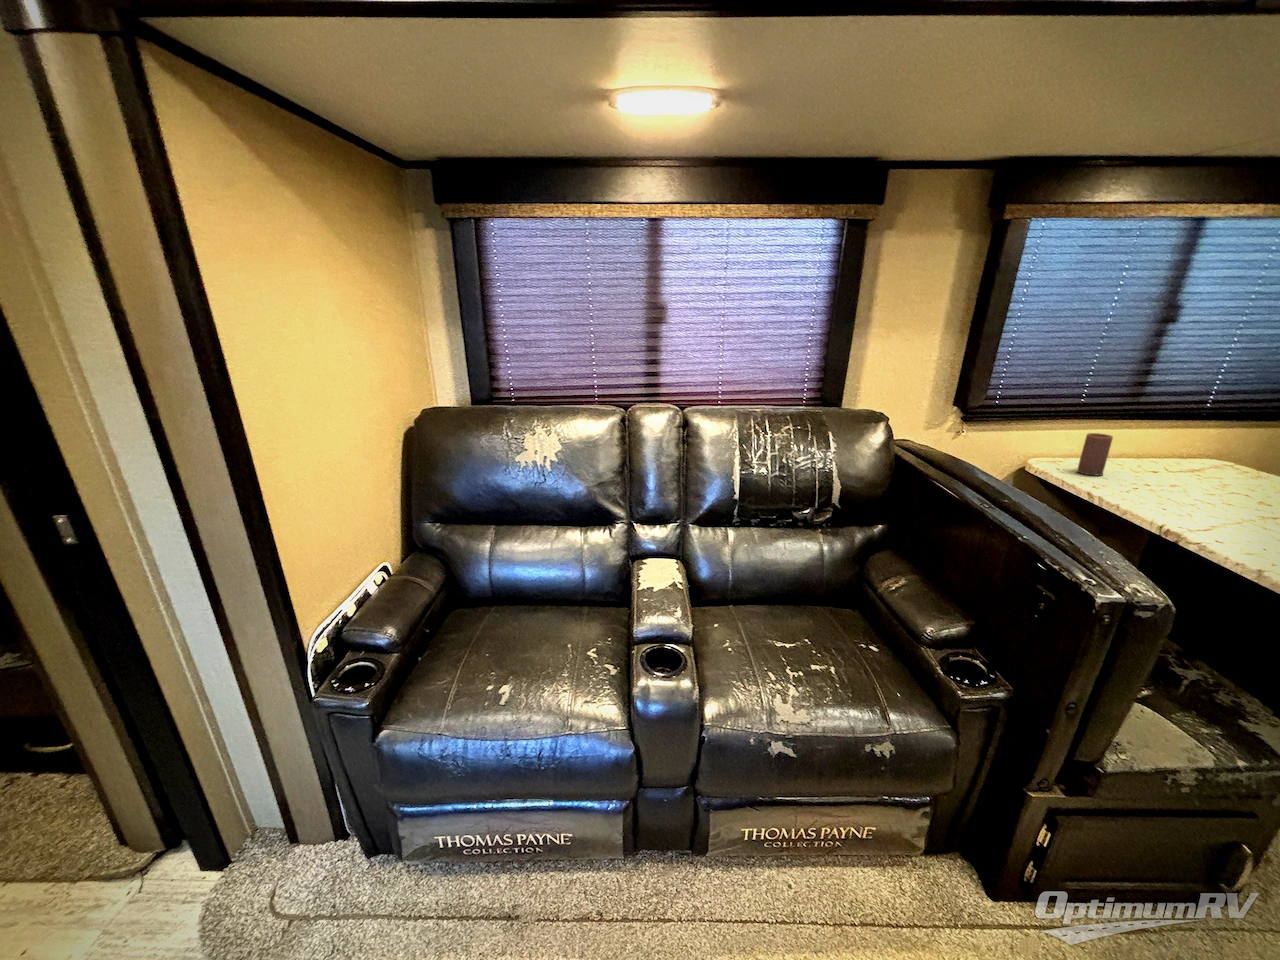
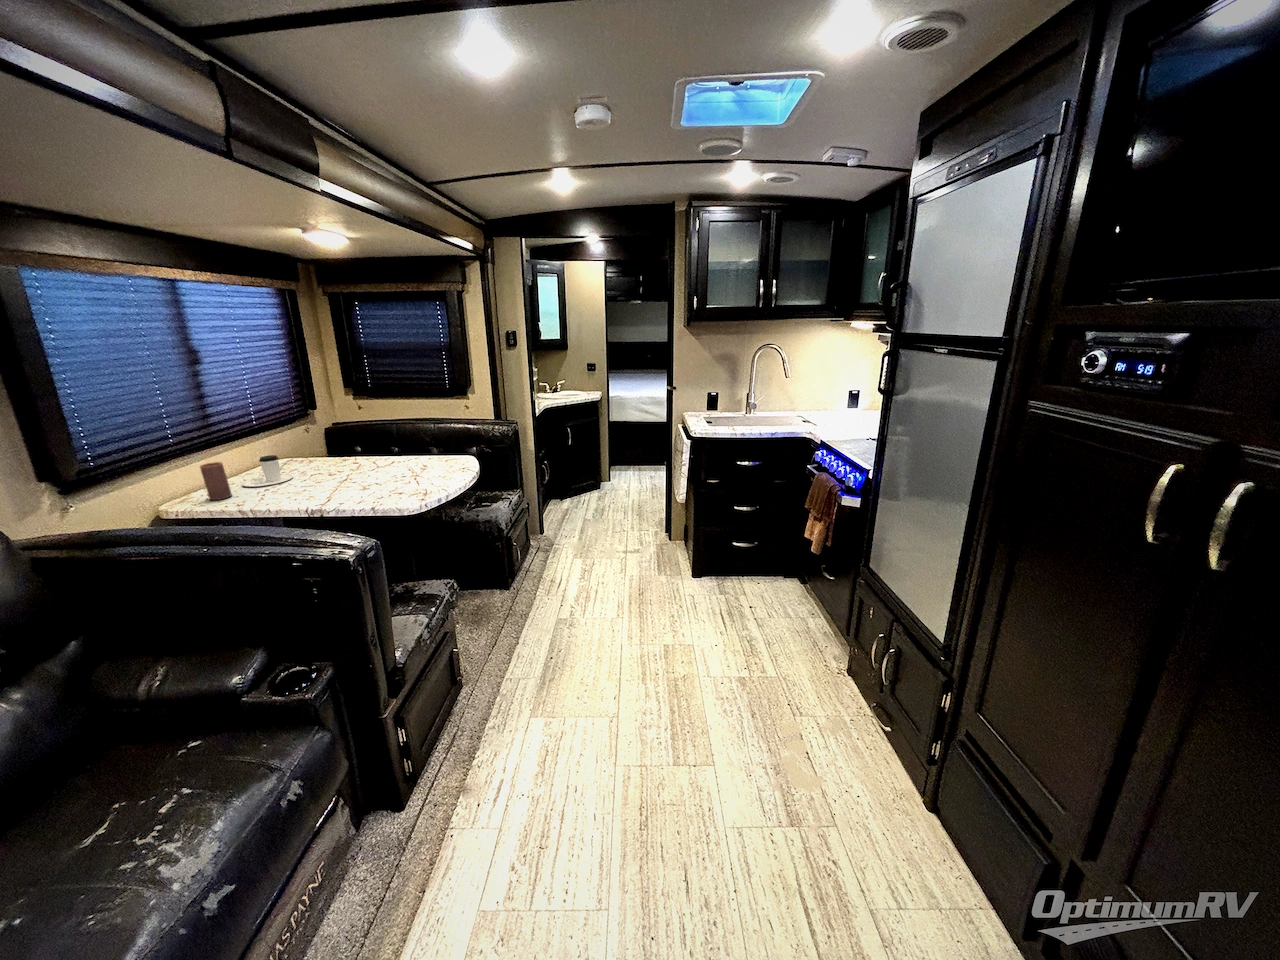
coffee cup: none [1127,445,1203,484] -> present [241,455,293,487]

